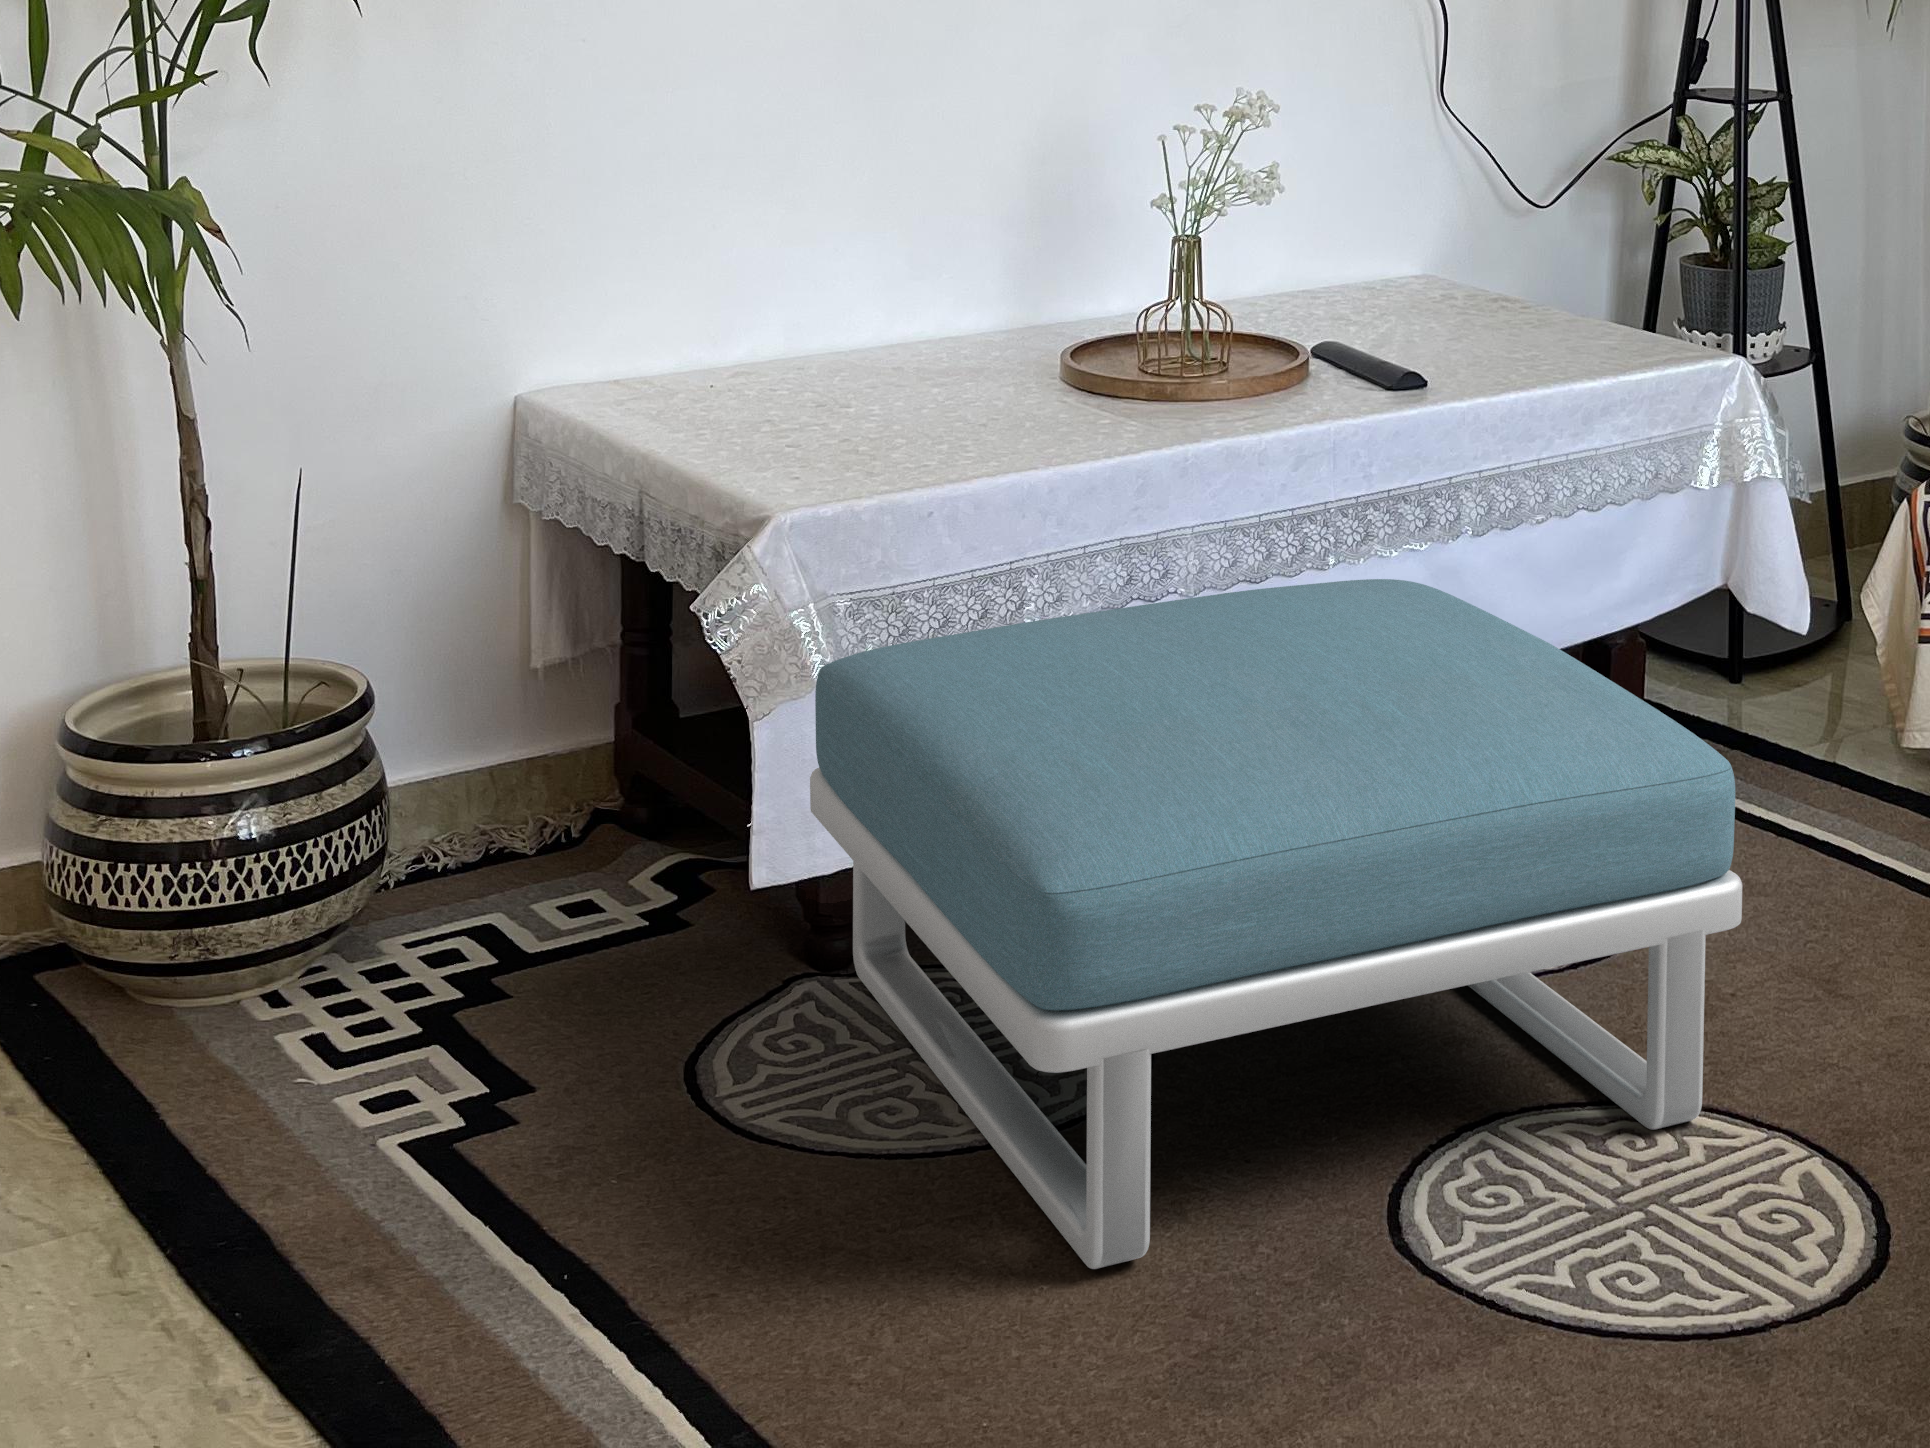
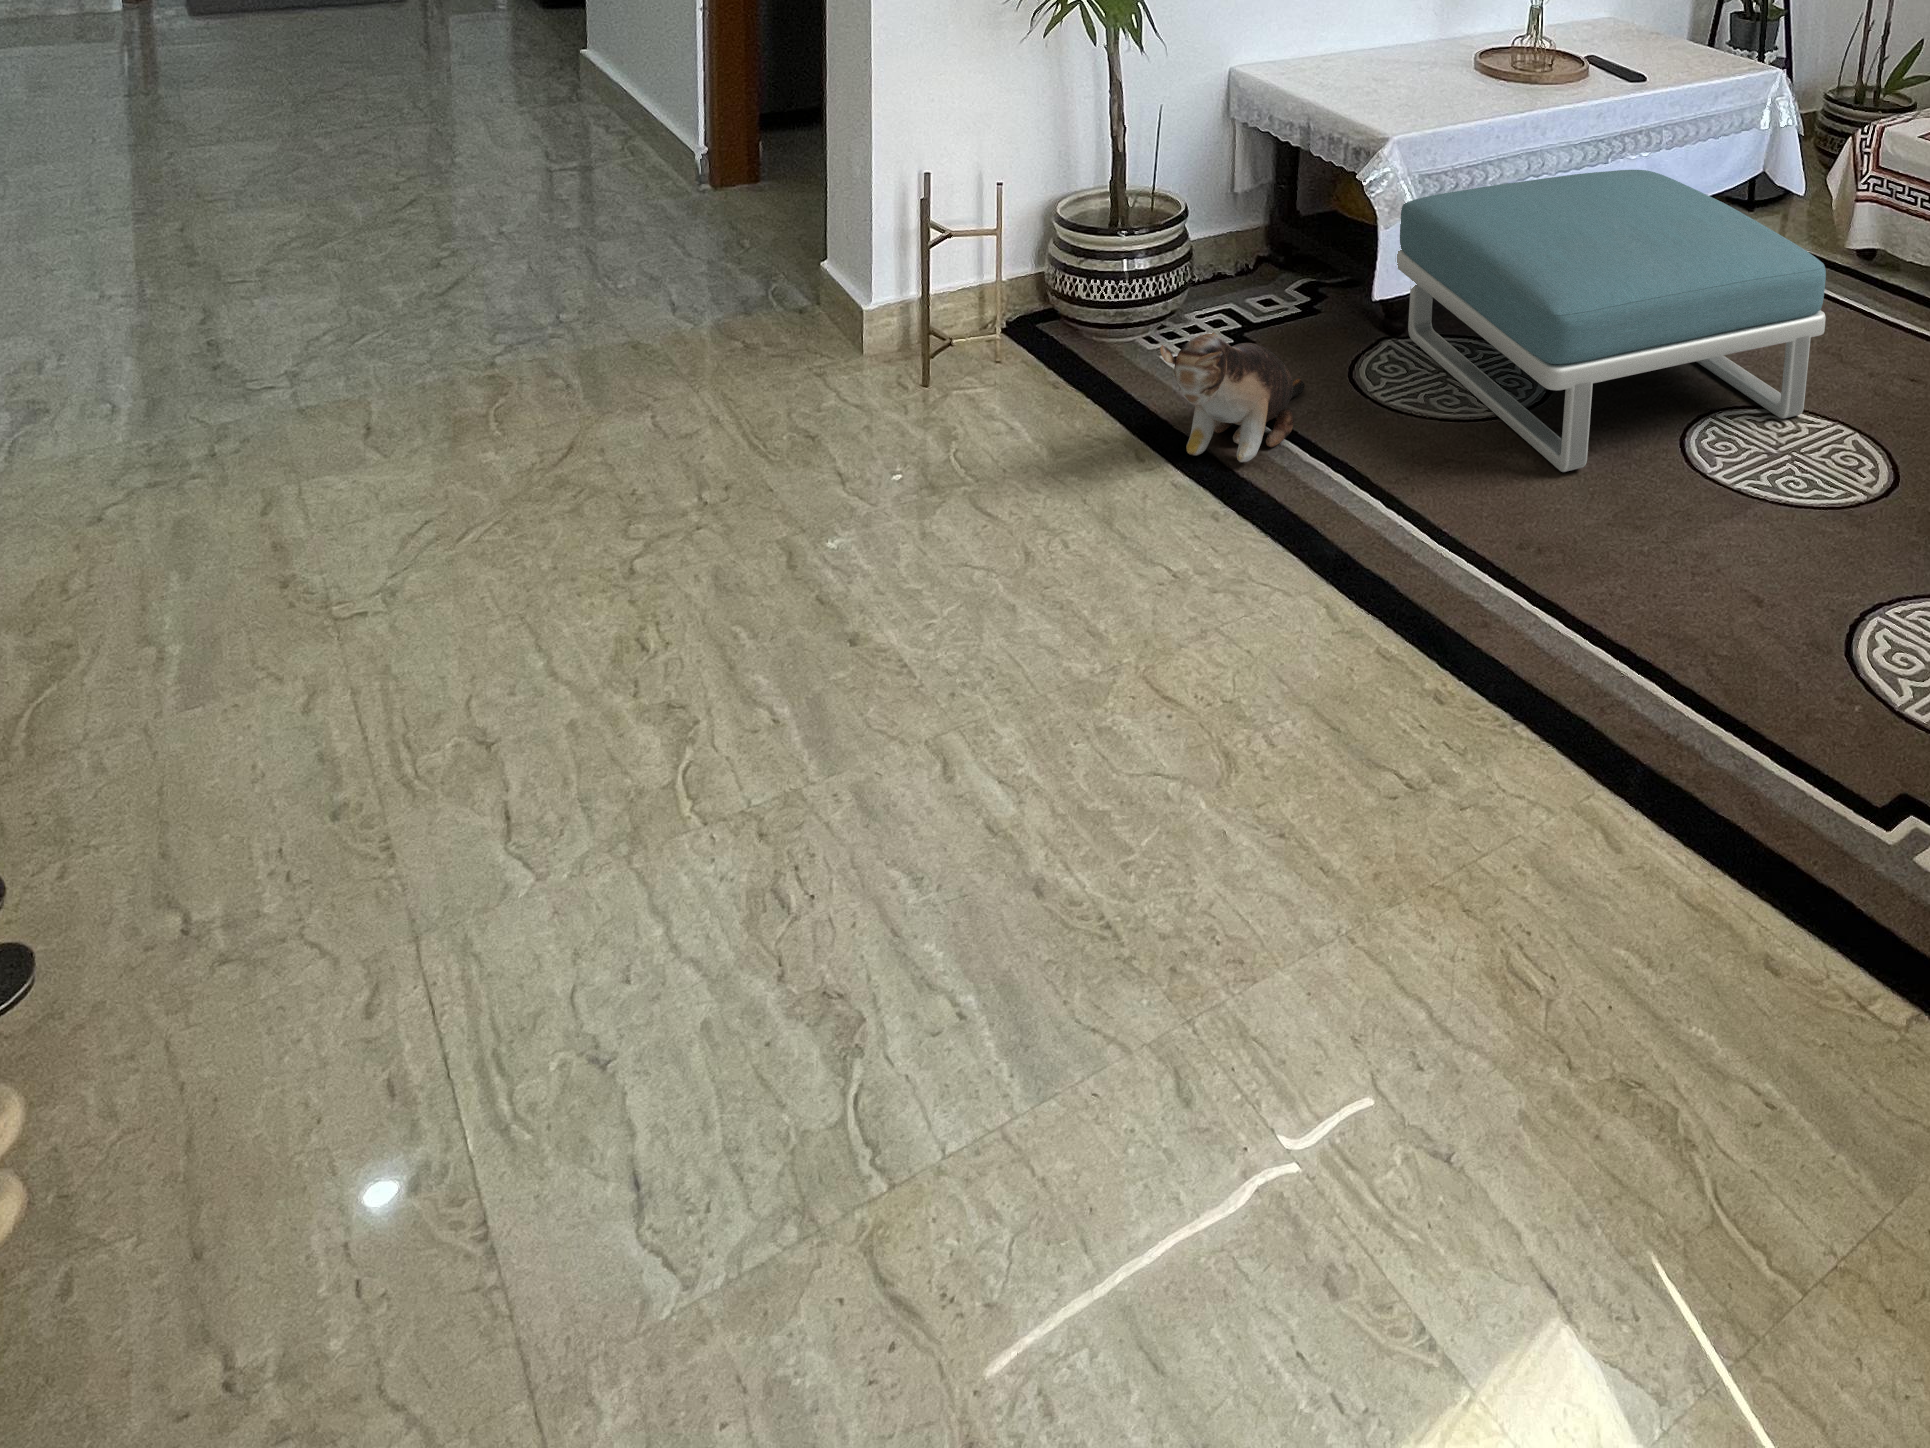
plush toy: none [123,961,567,1268] -> present [1160,333,1305,462]

